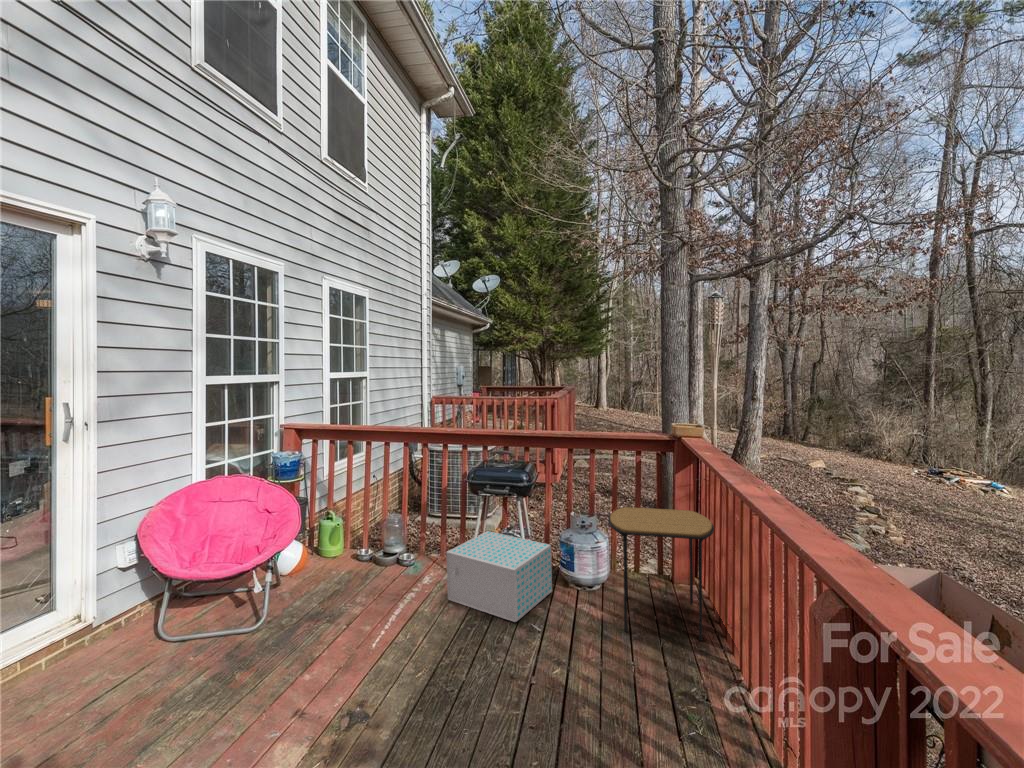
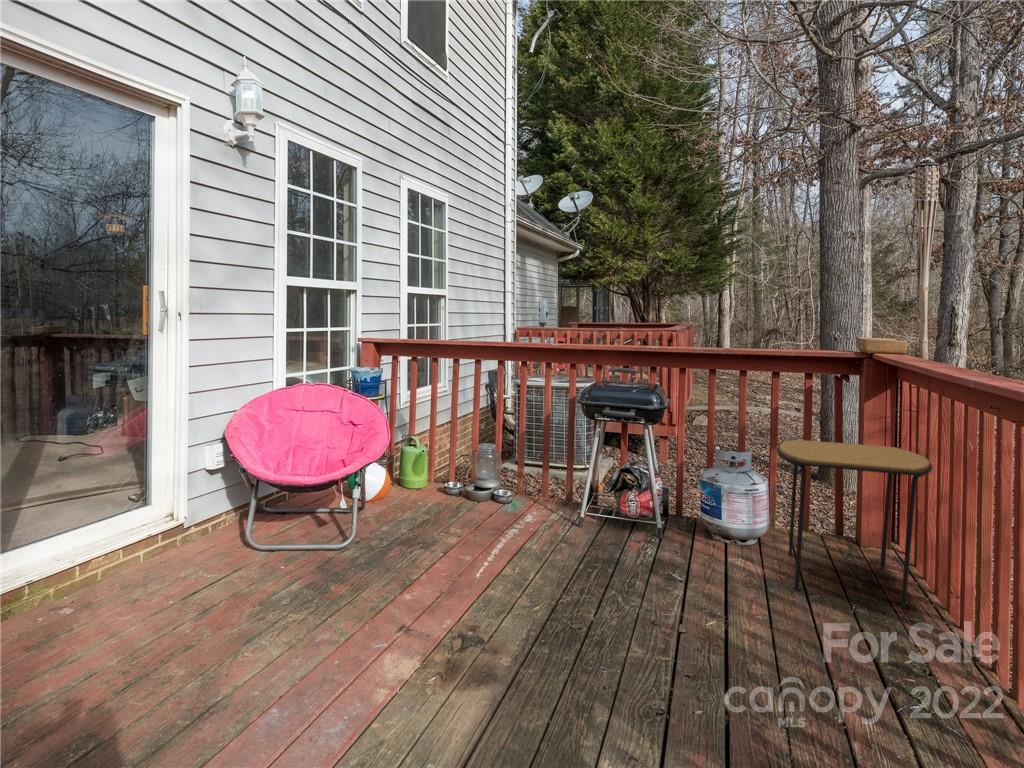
storage box: present [447,531,552,622] -> none [561,466,693,568]

